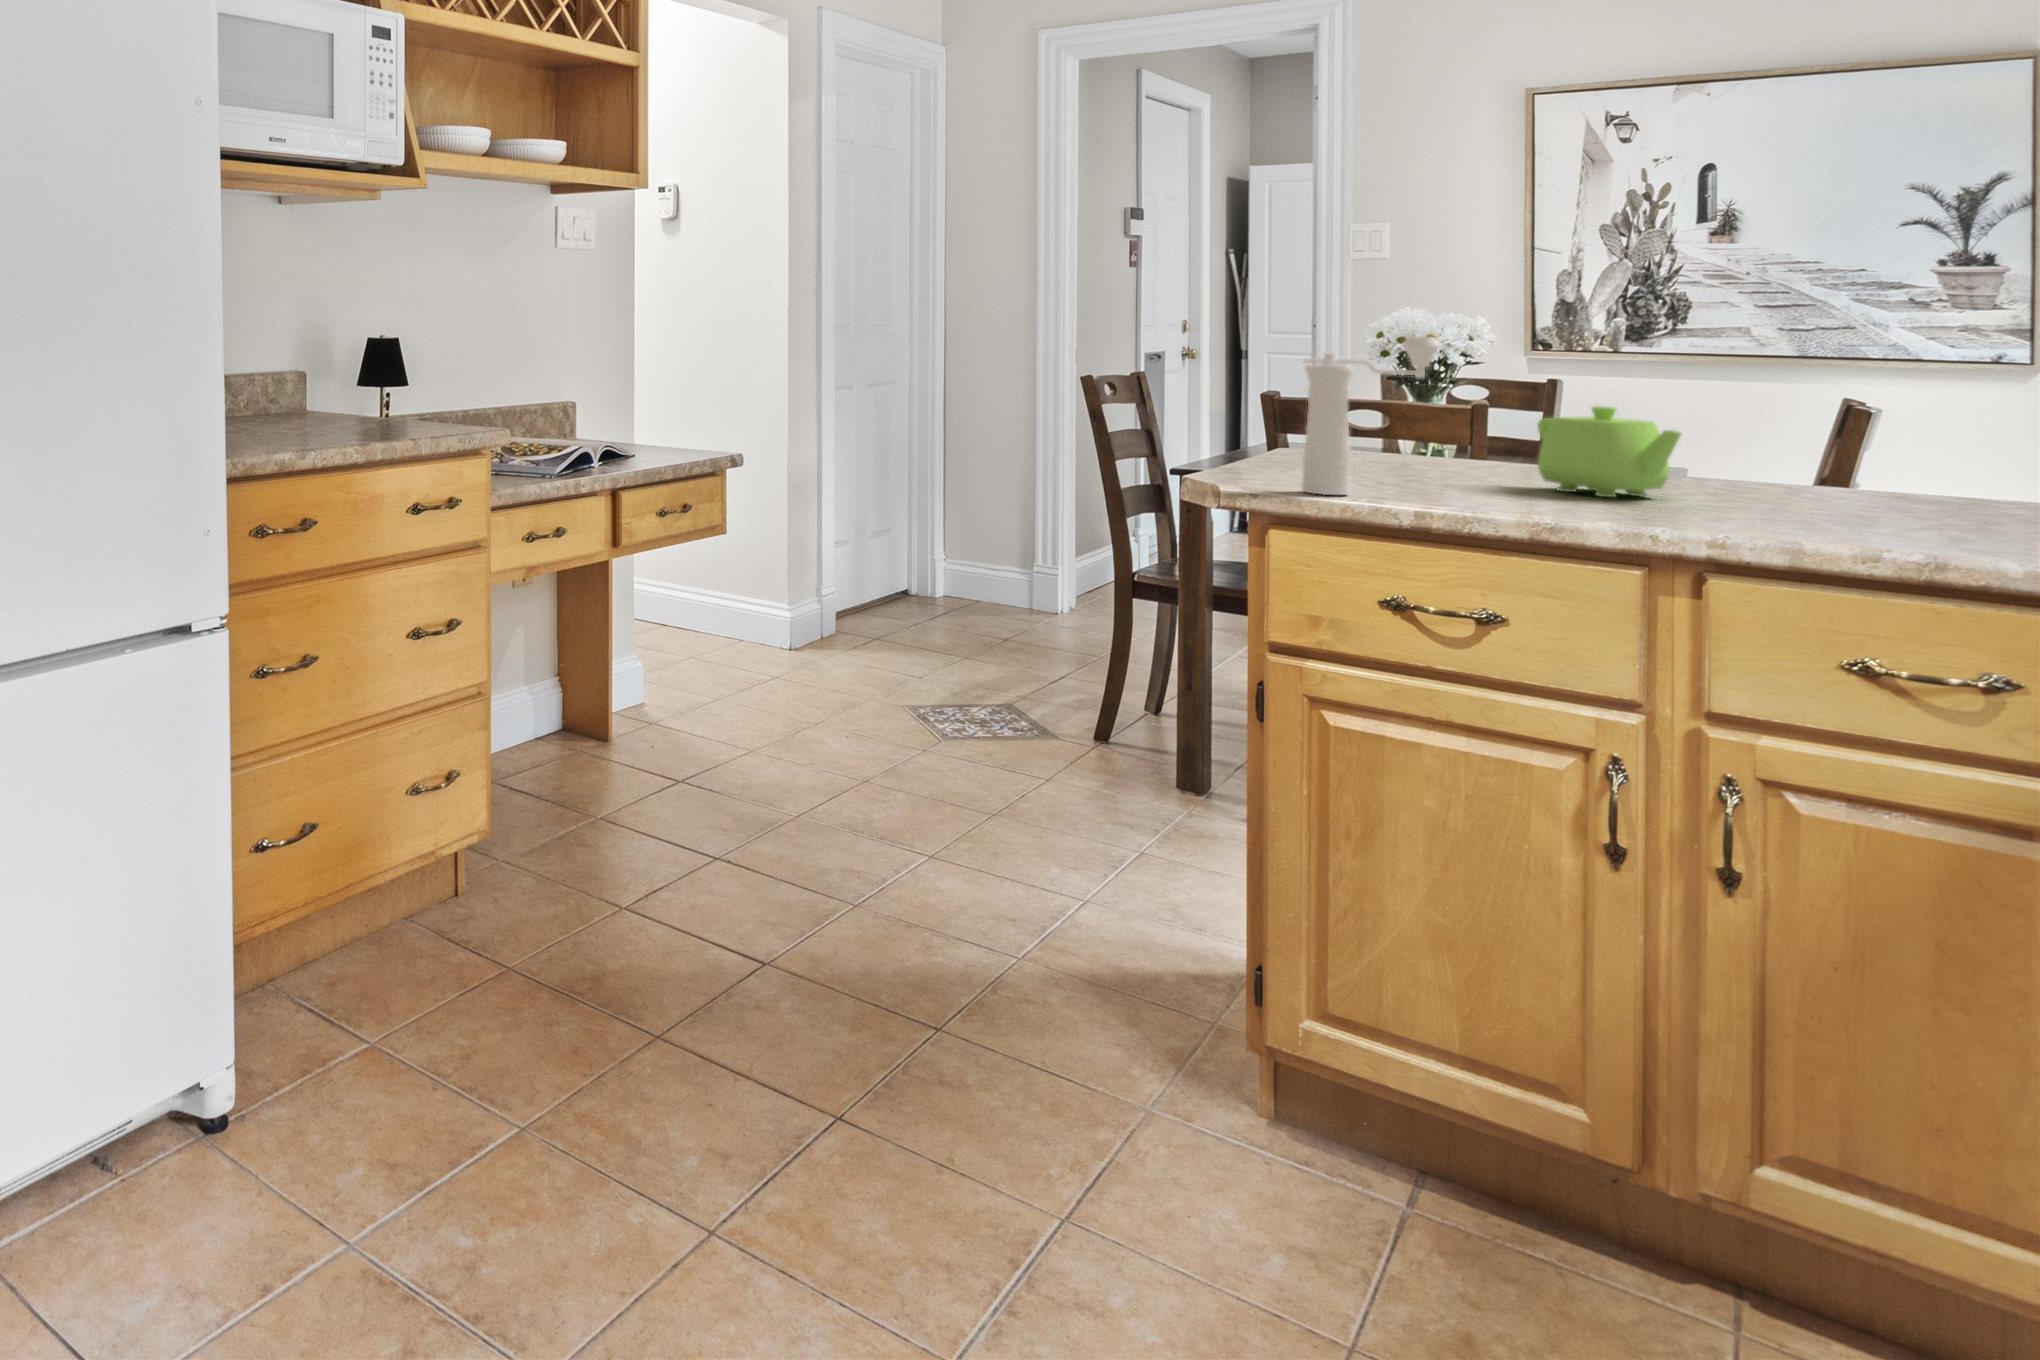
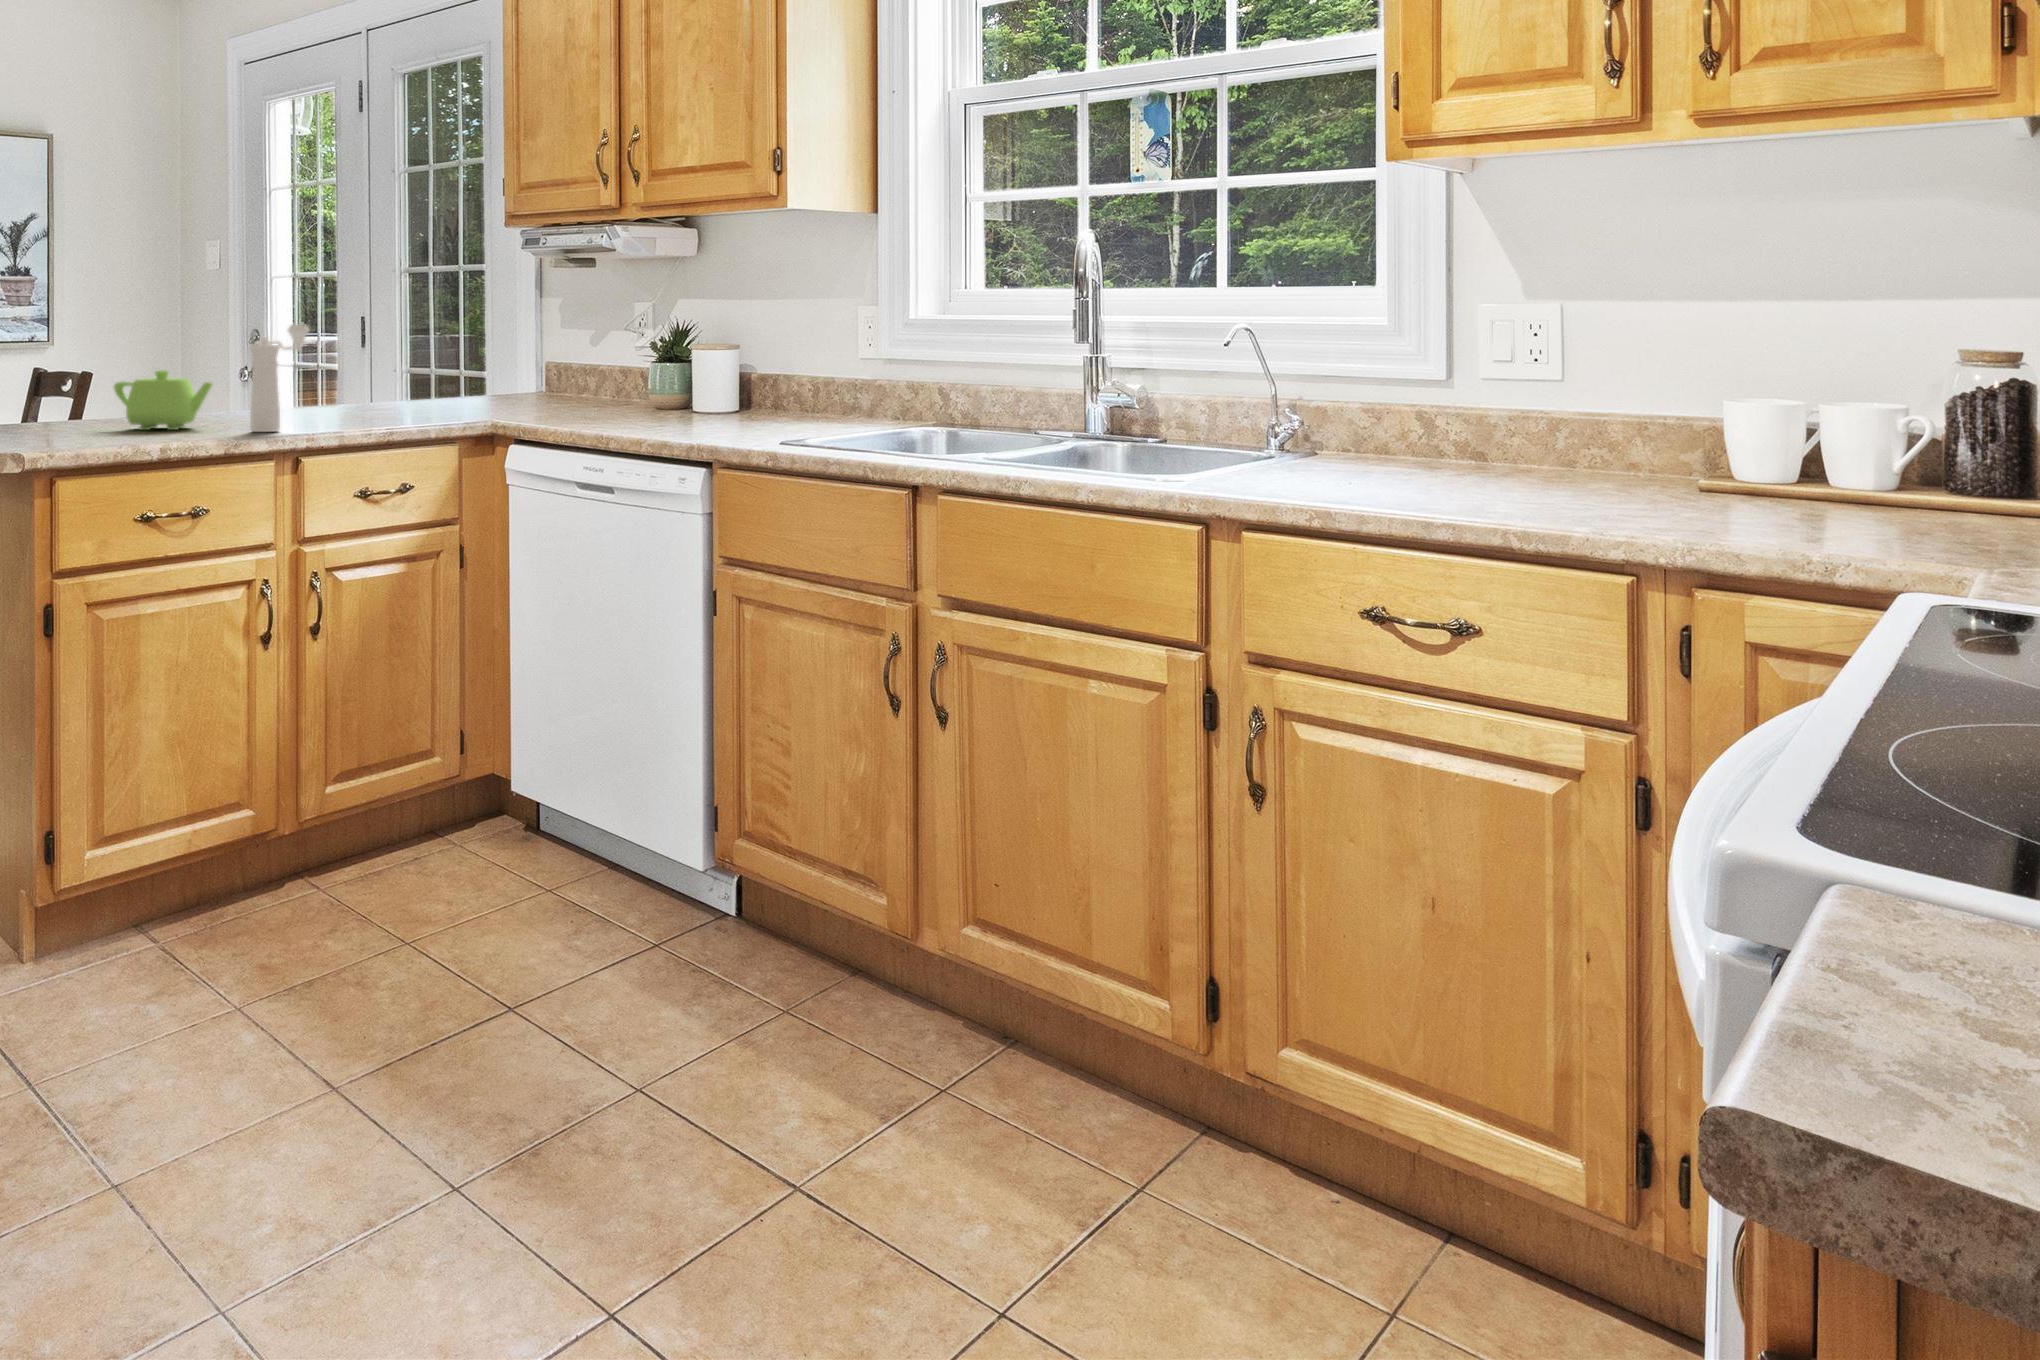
pepper mill: present [1302,336,1440,495] -> present [250,324,309,432]

